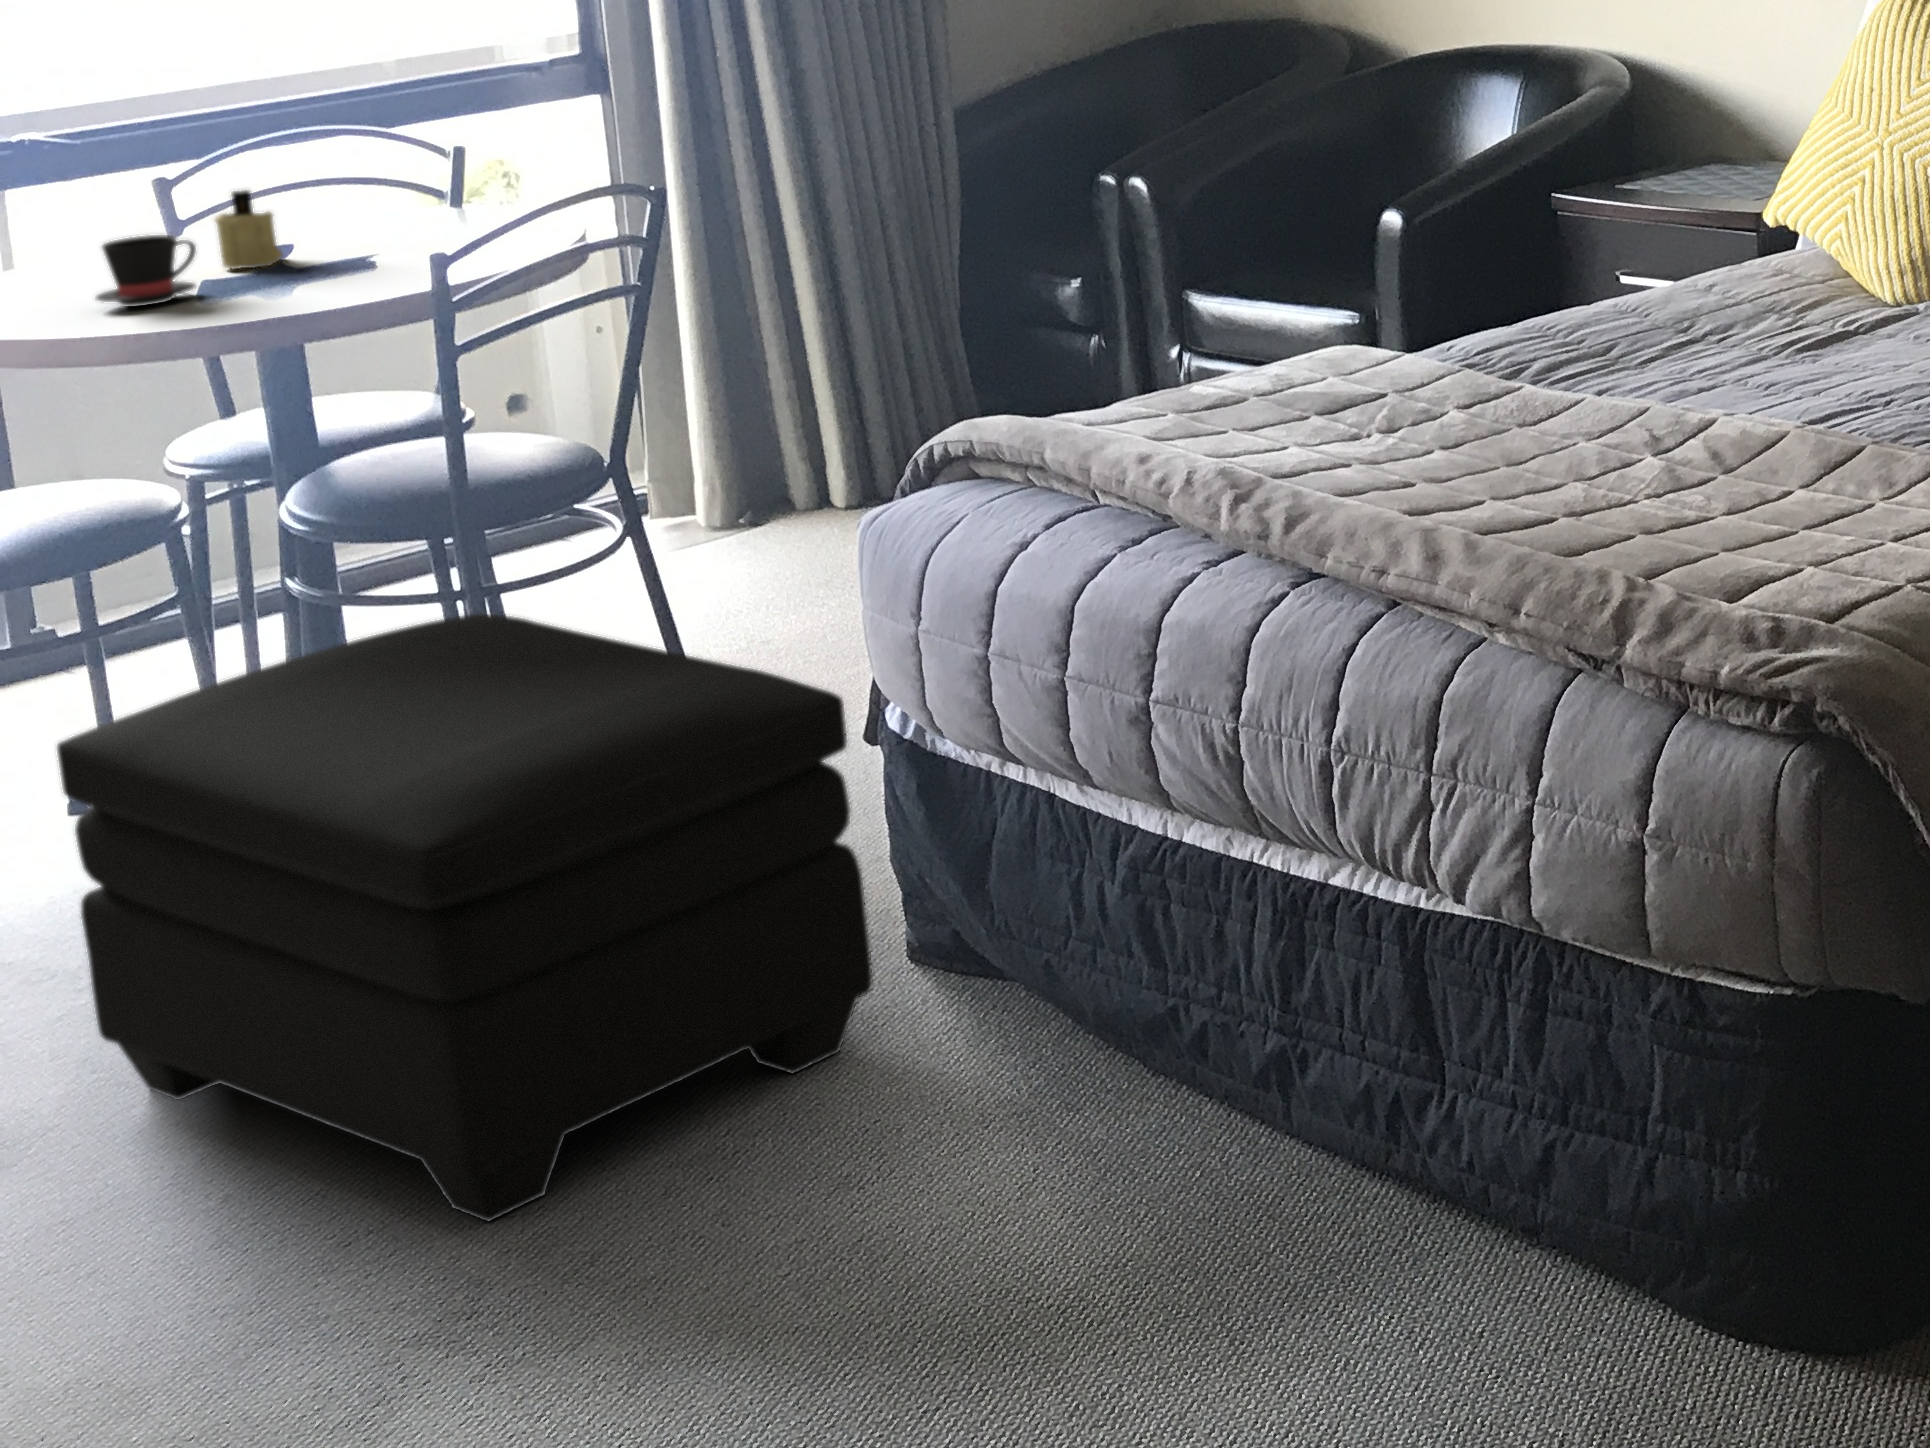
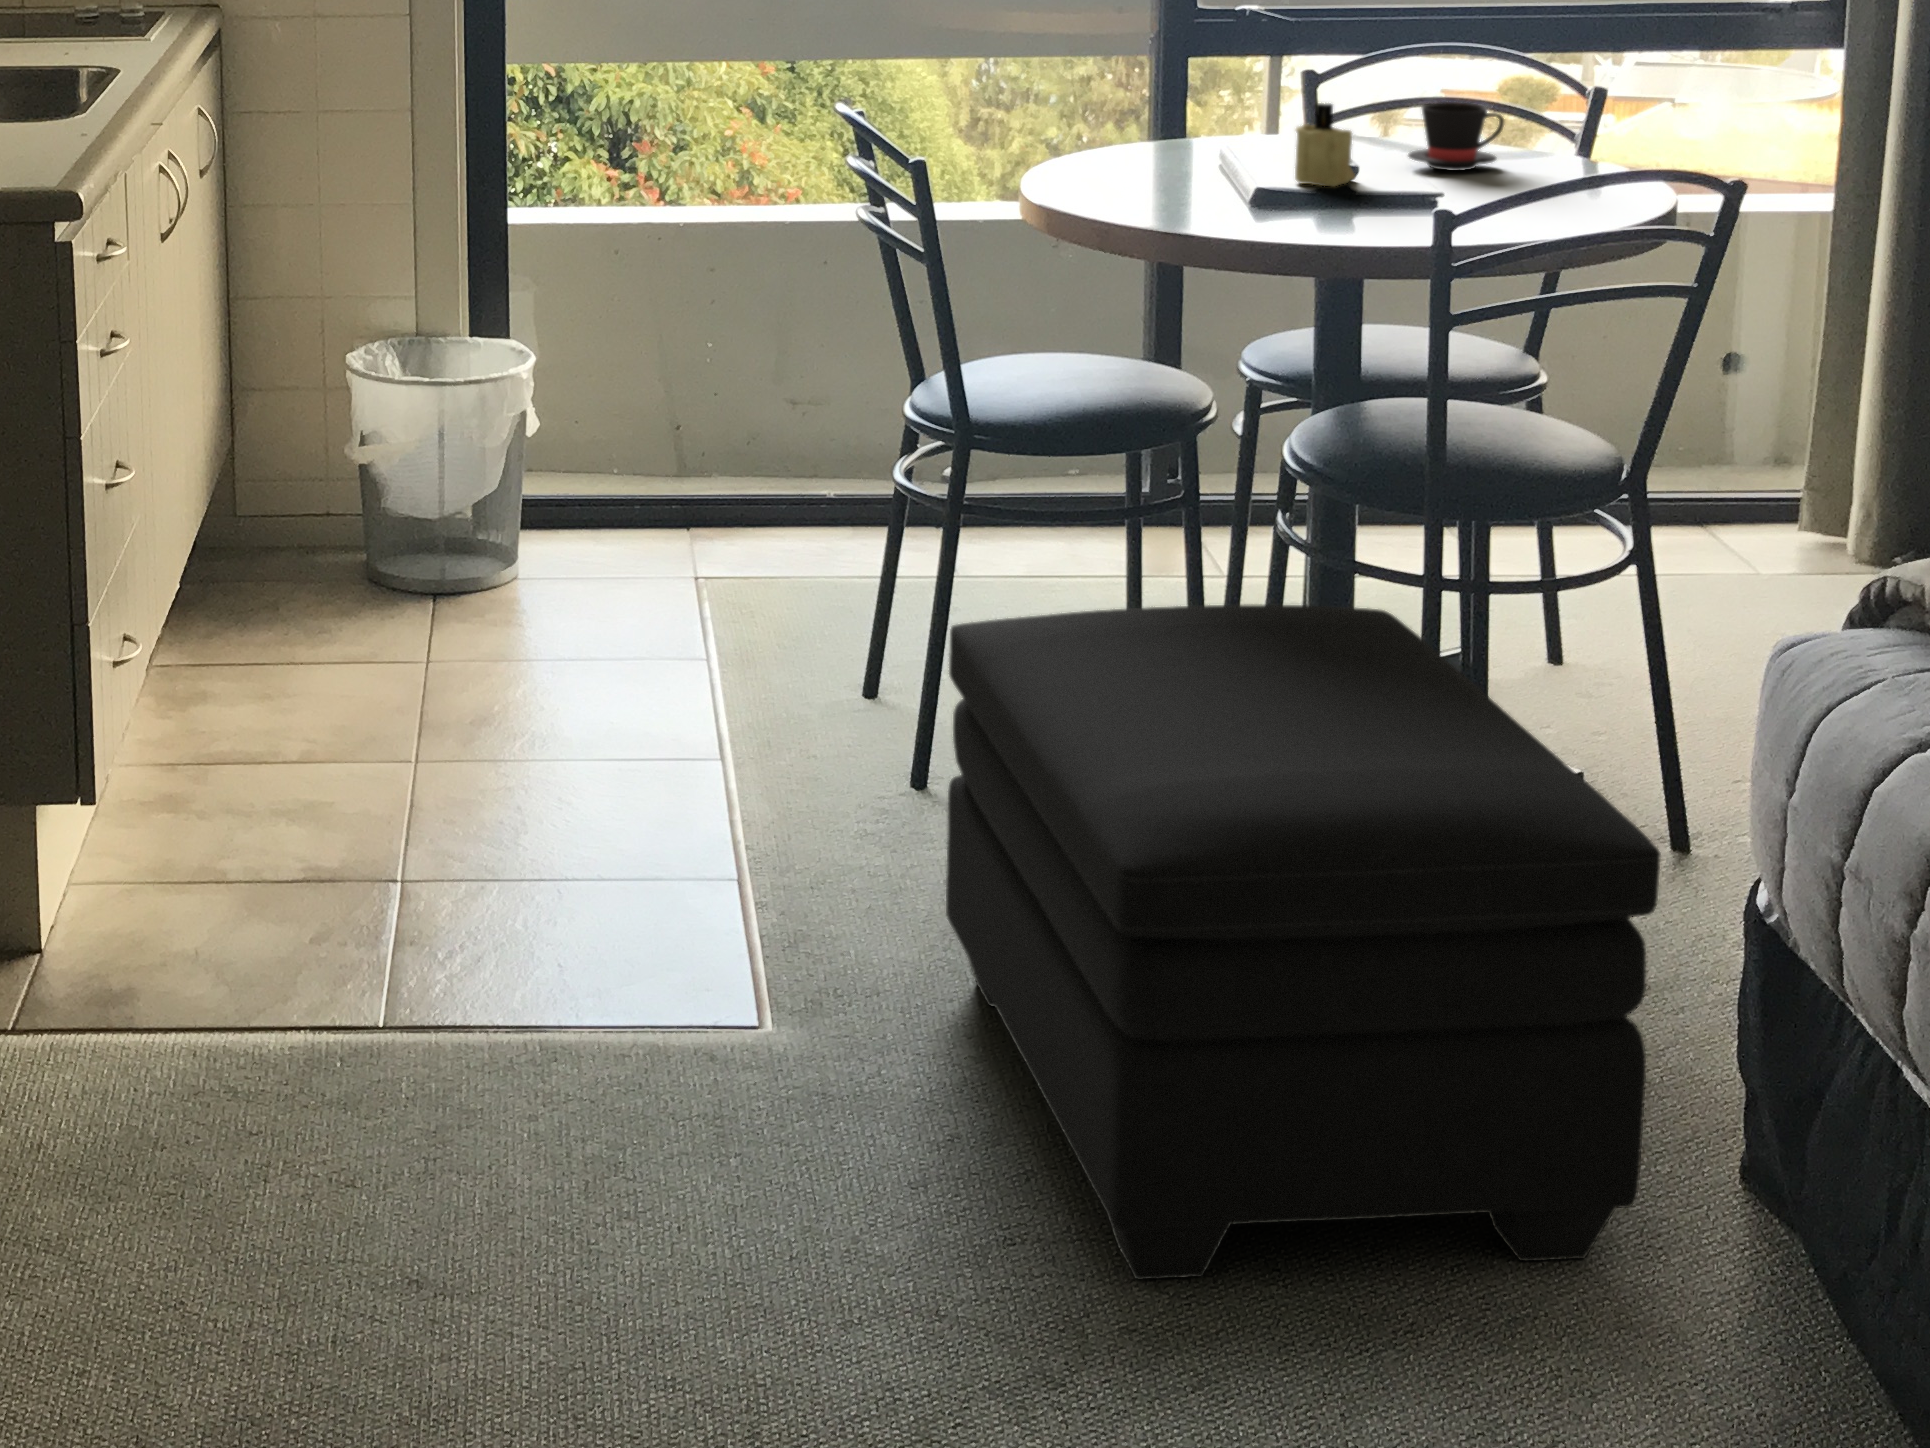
teacup: present [96,235,196,307] -> present [1408,102,1504,171]

